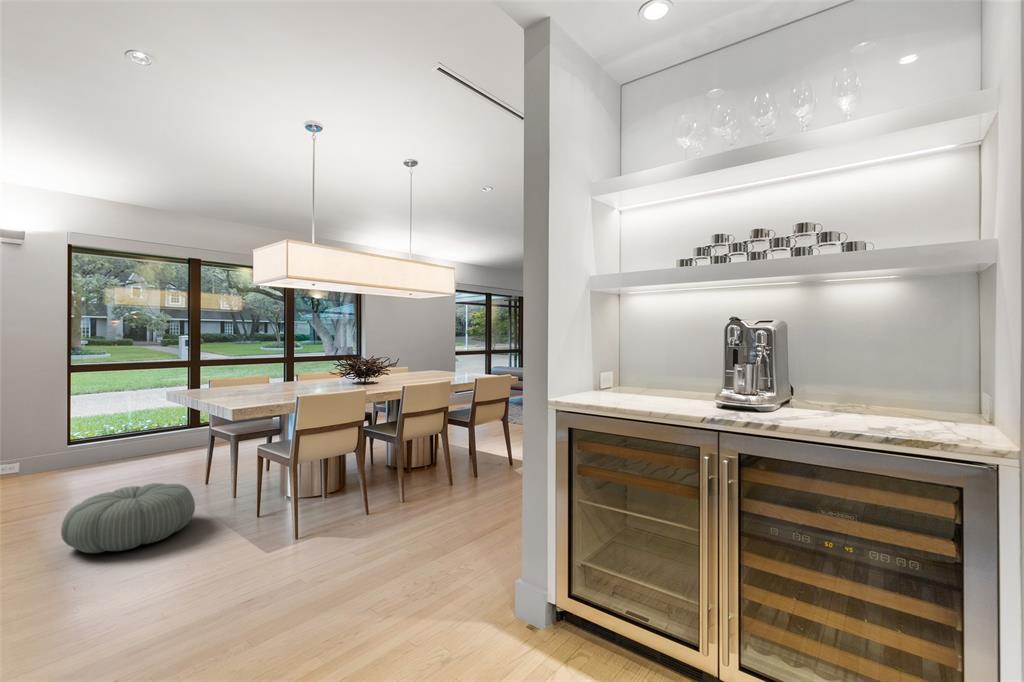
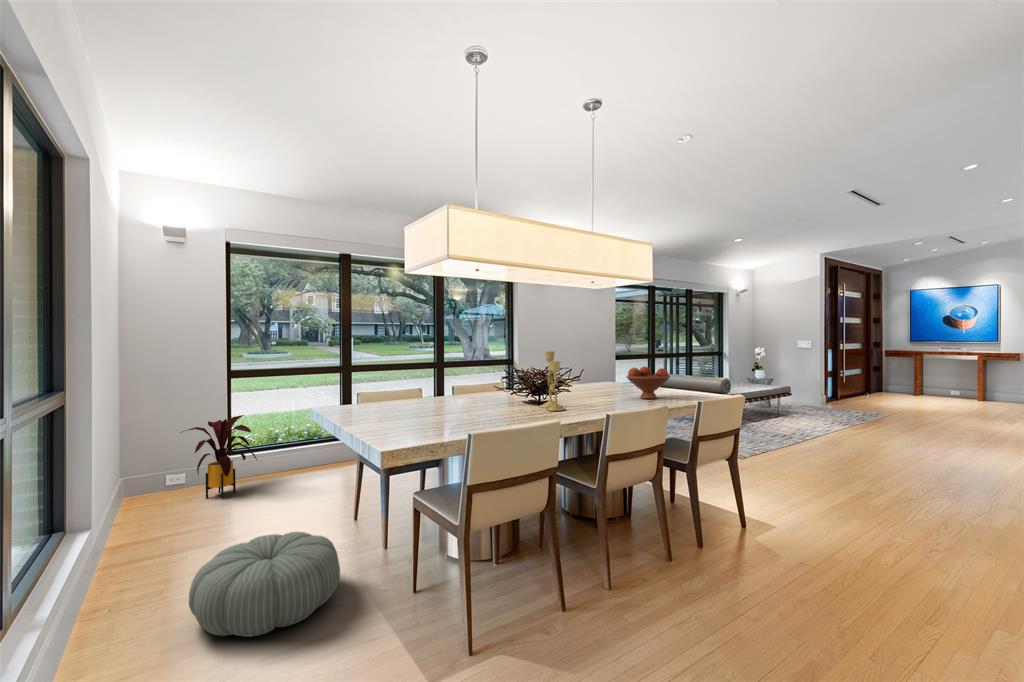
candlestick: none [365,344,383,387] -> present [540,351,565,411]
fruit bowl: none [436,356,467,380] -> present [627,367,670,399]
house plant: none [17,405,105,481] -> present [180,415,257,499]

